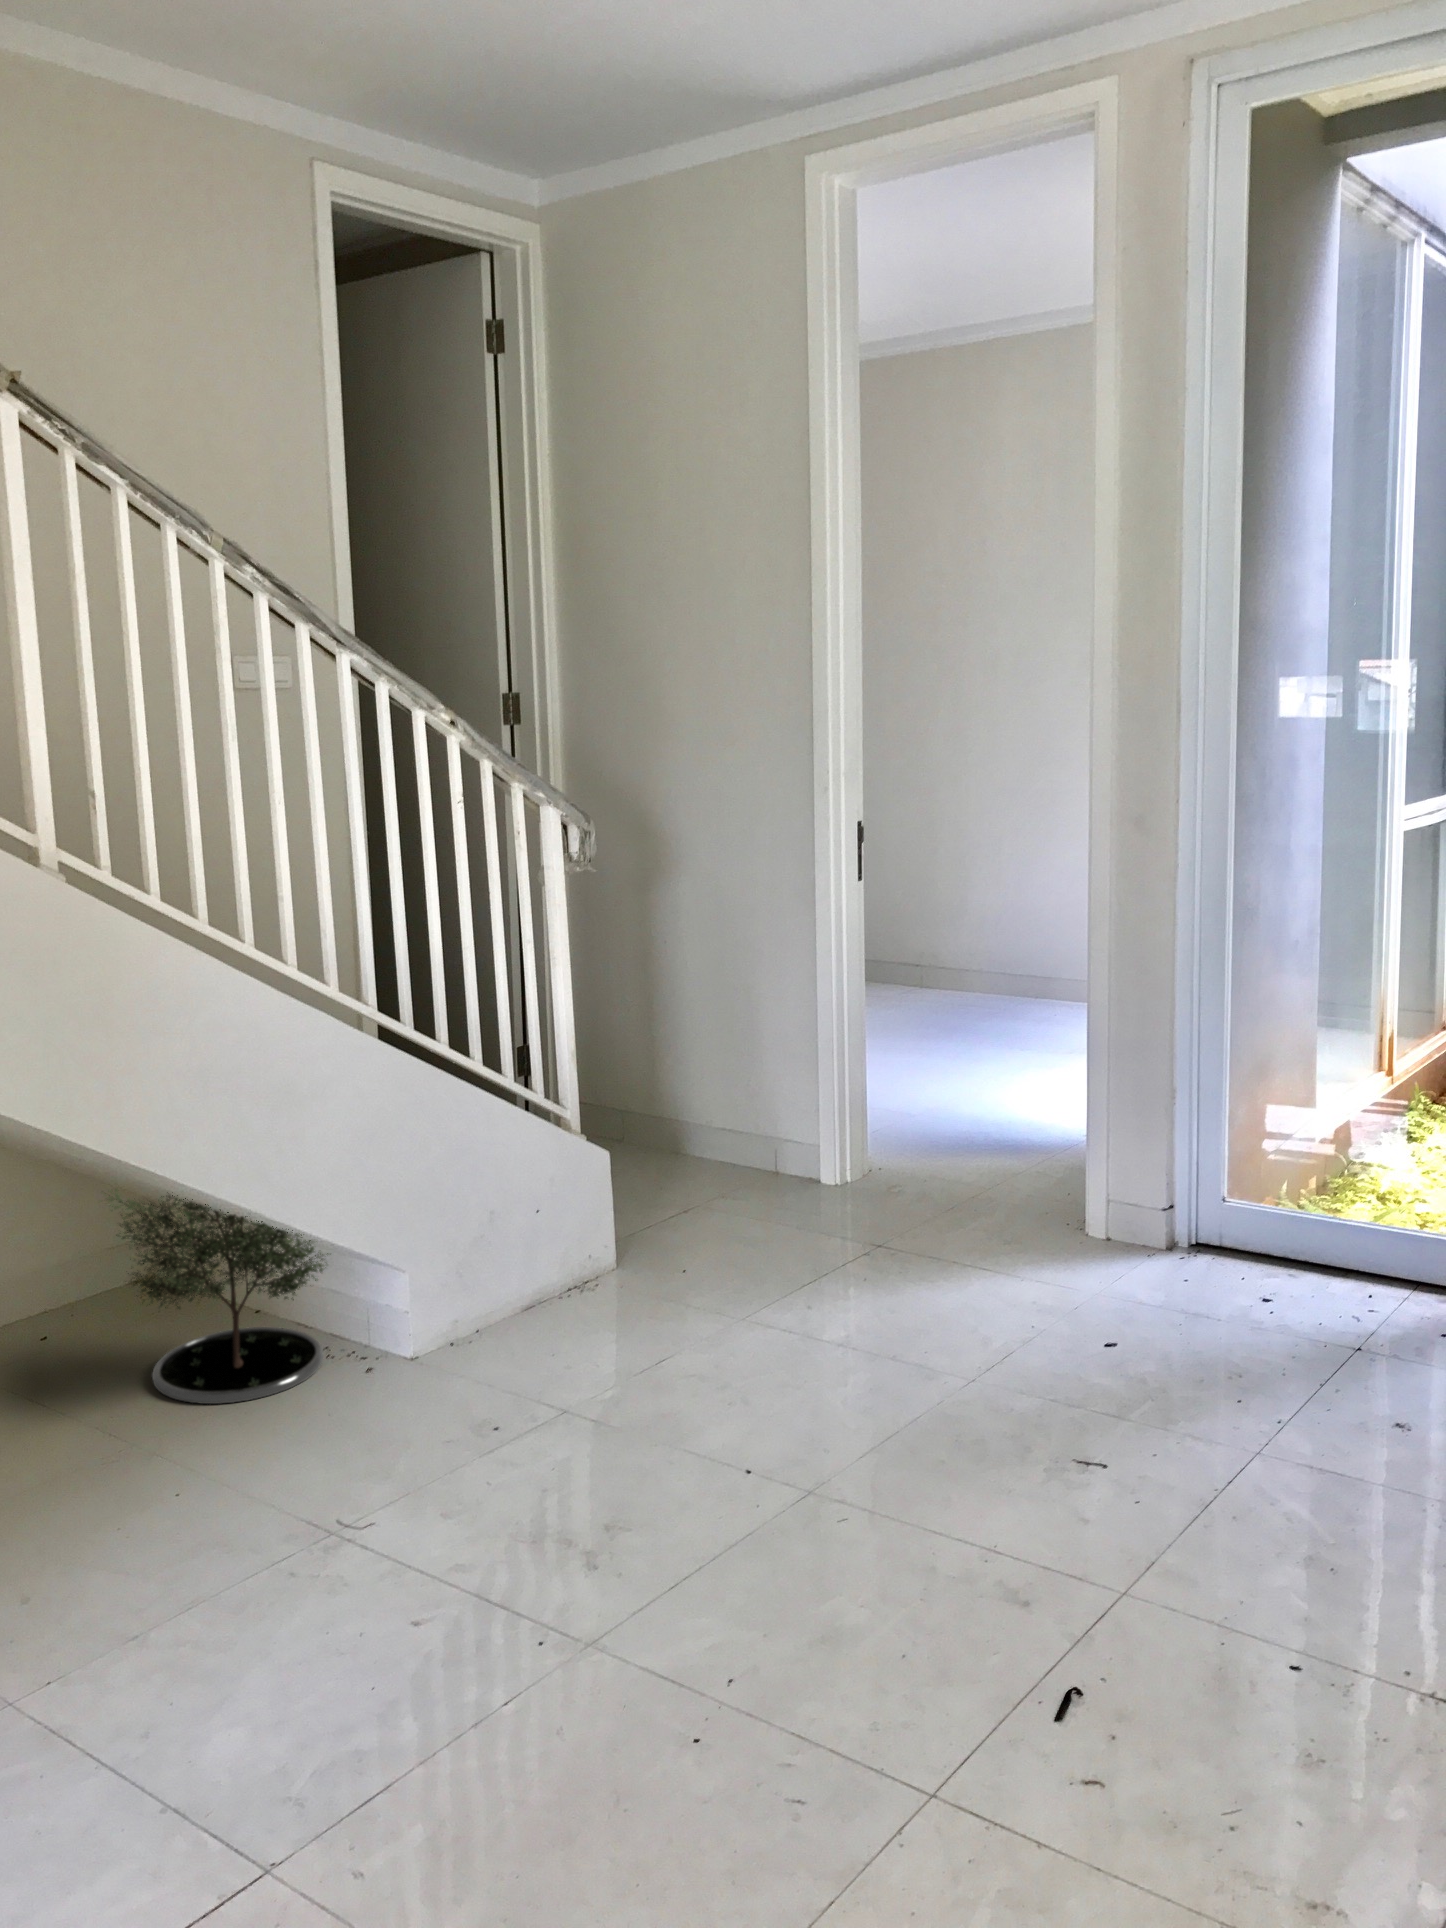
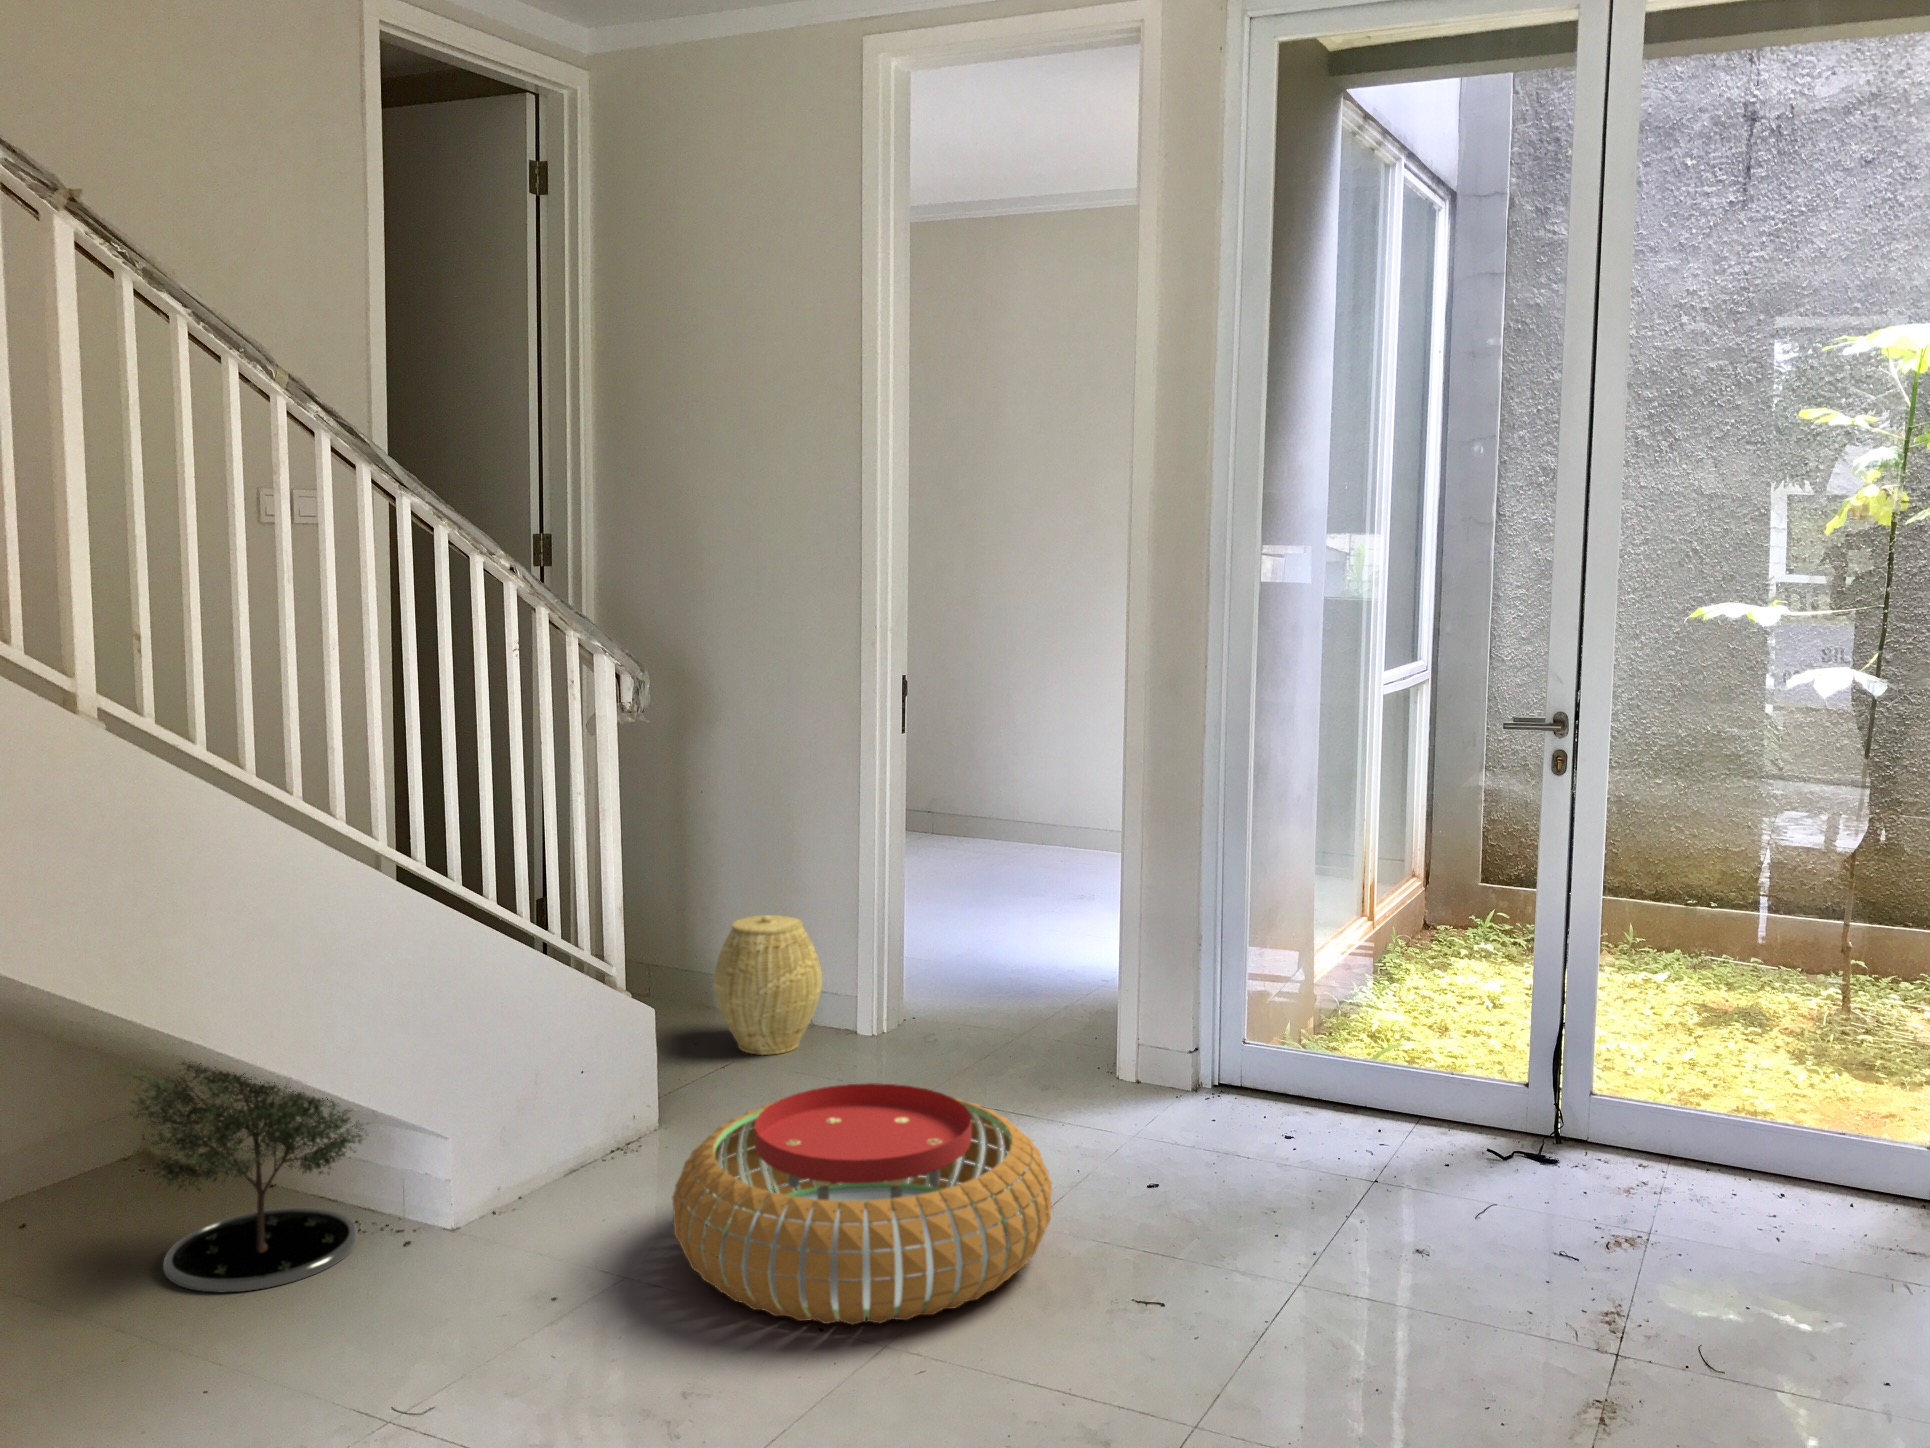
woven basket: none [681,1062,787,1200] -> present [714,915,822,1055]
pouf: none [602,1240,986,1485] -> present [672,1083,1052,1325]

